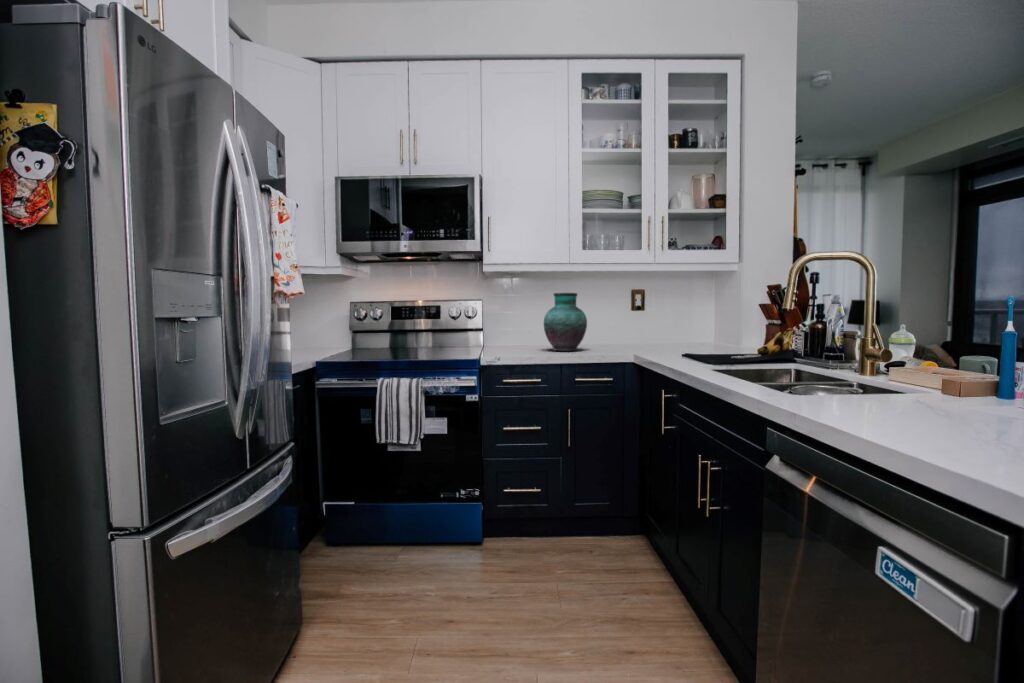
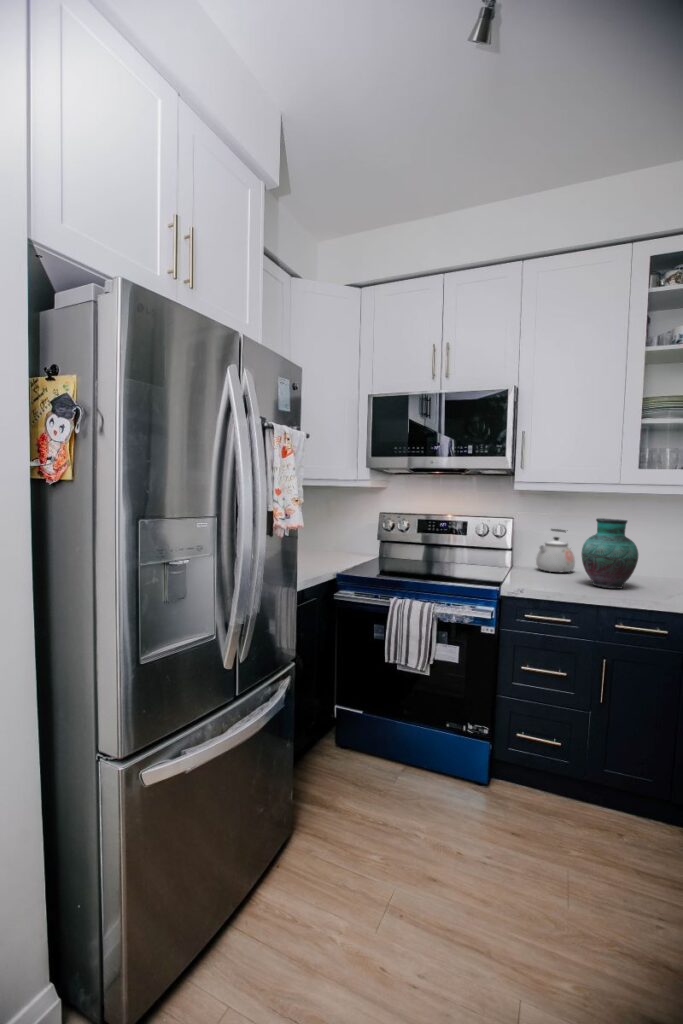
kettle: none [503,309,535,347] -> present [536,529,575,572]

